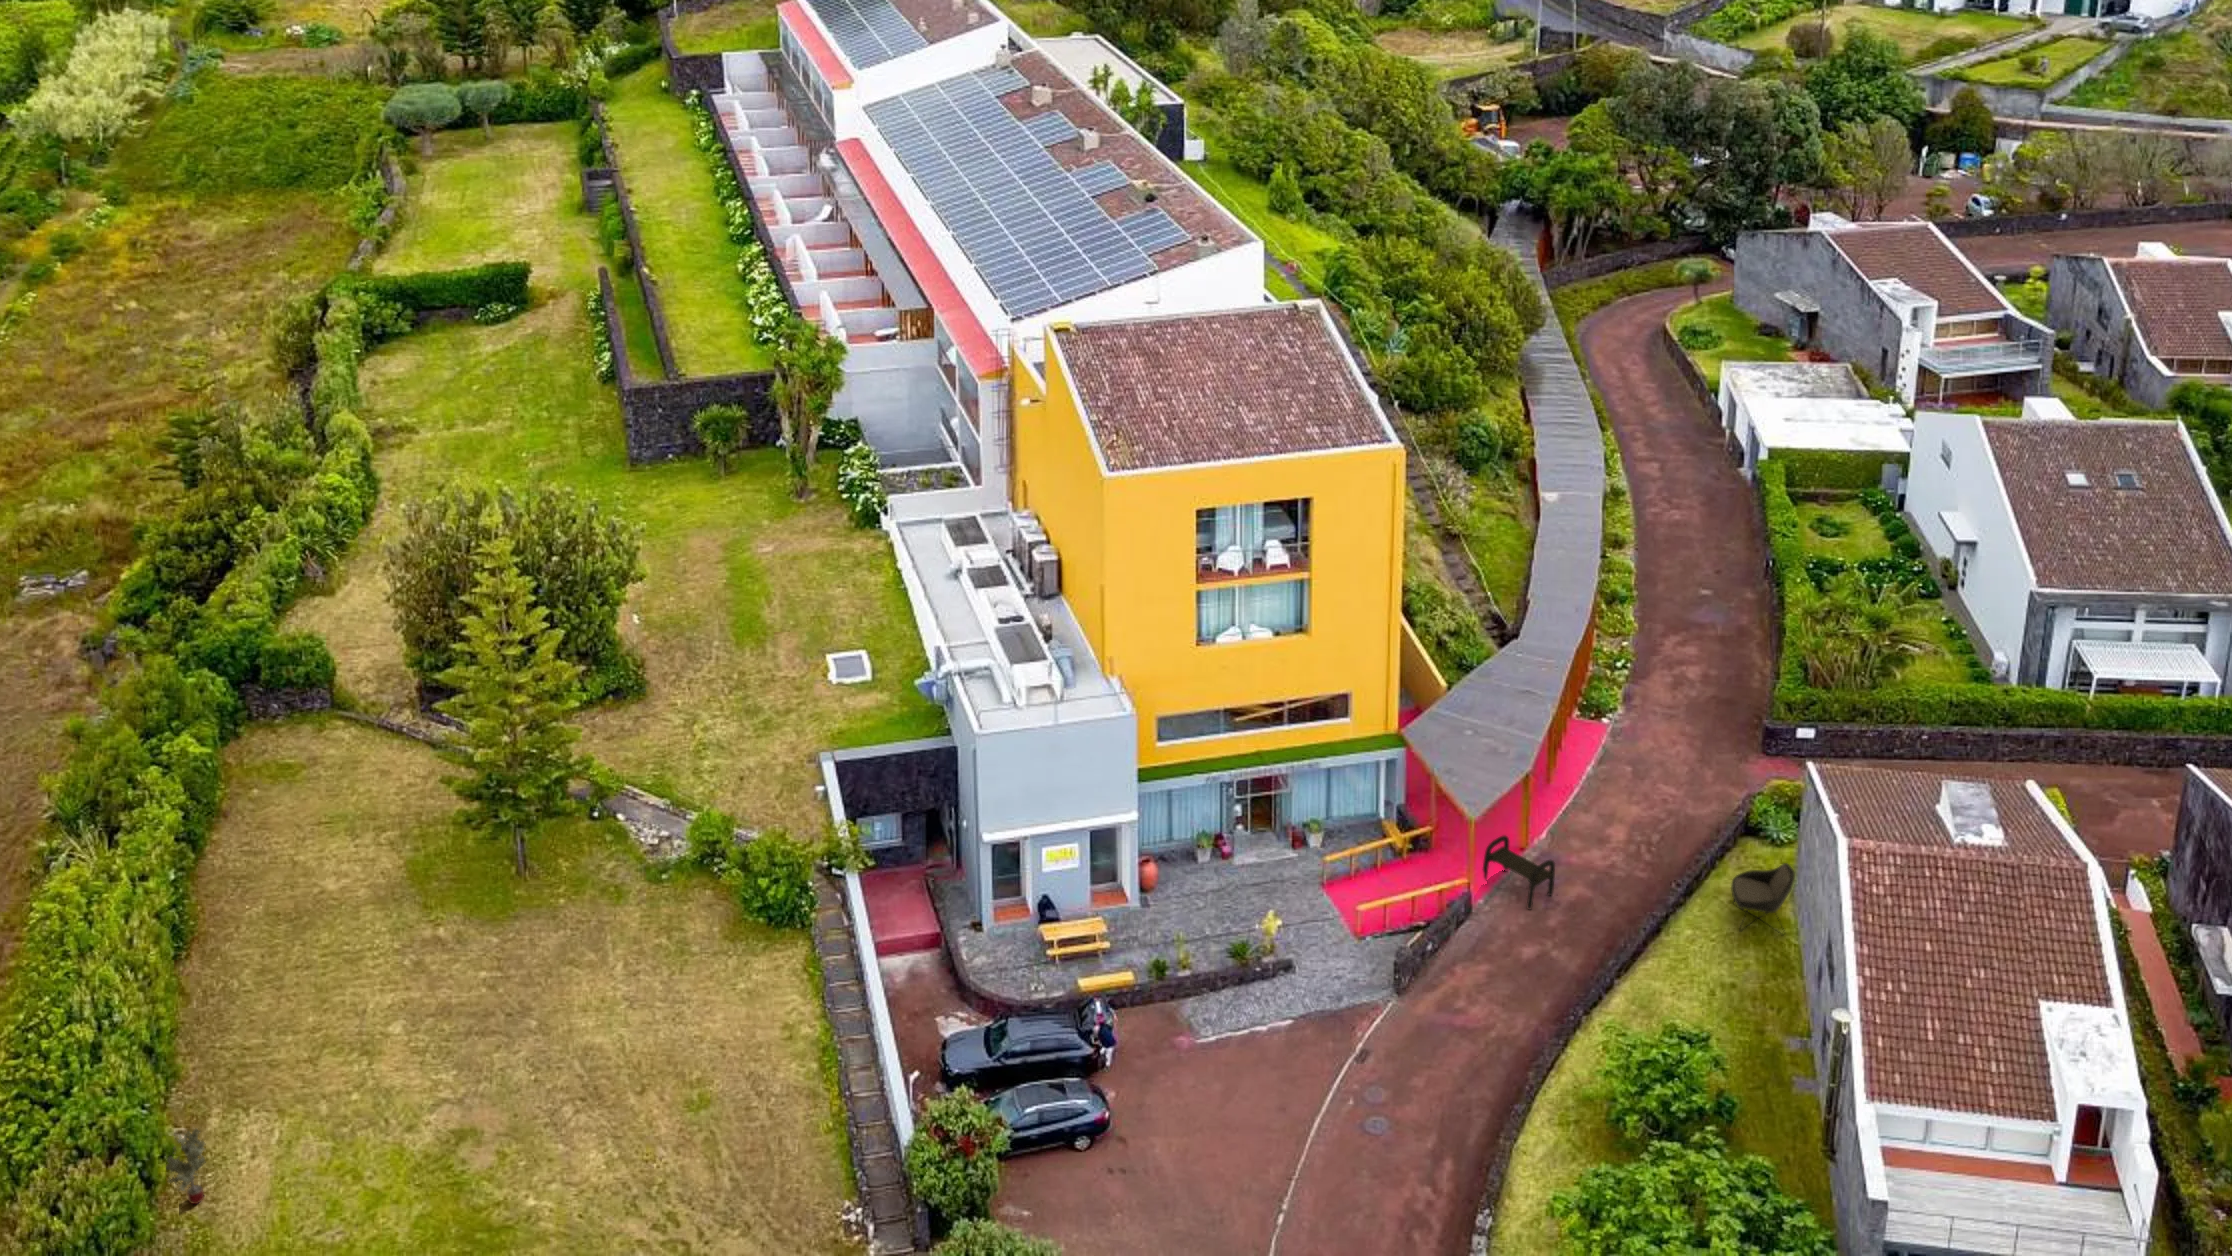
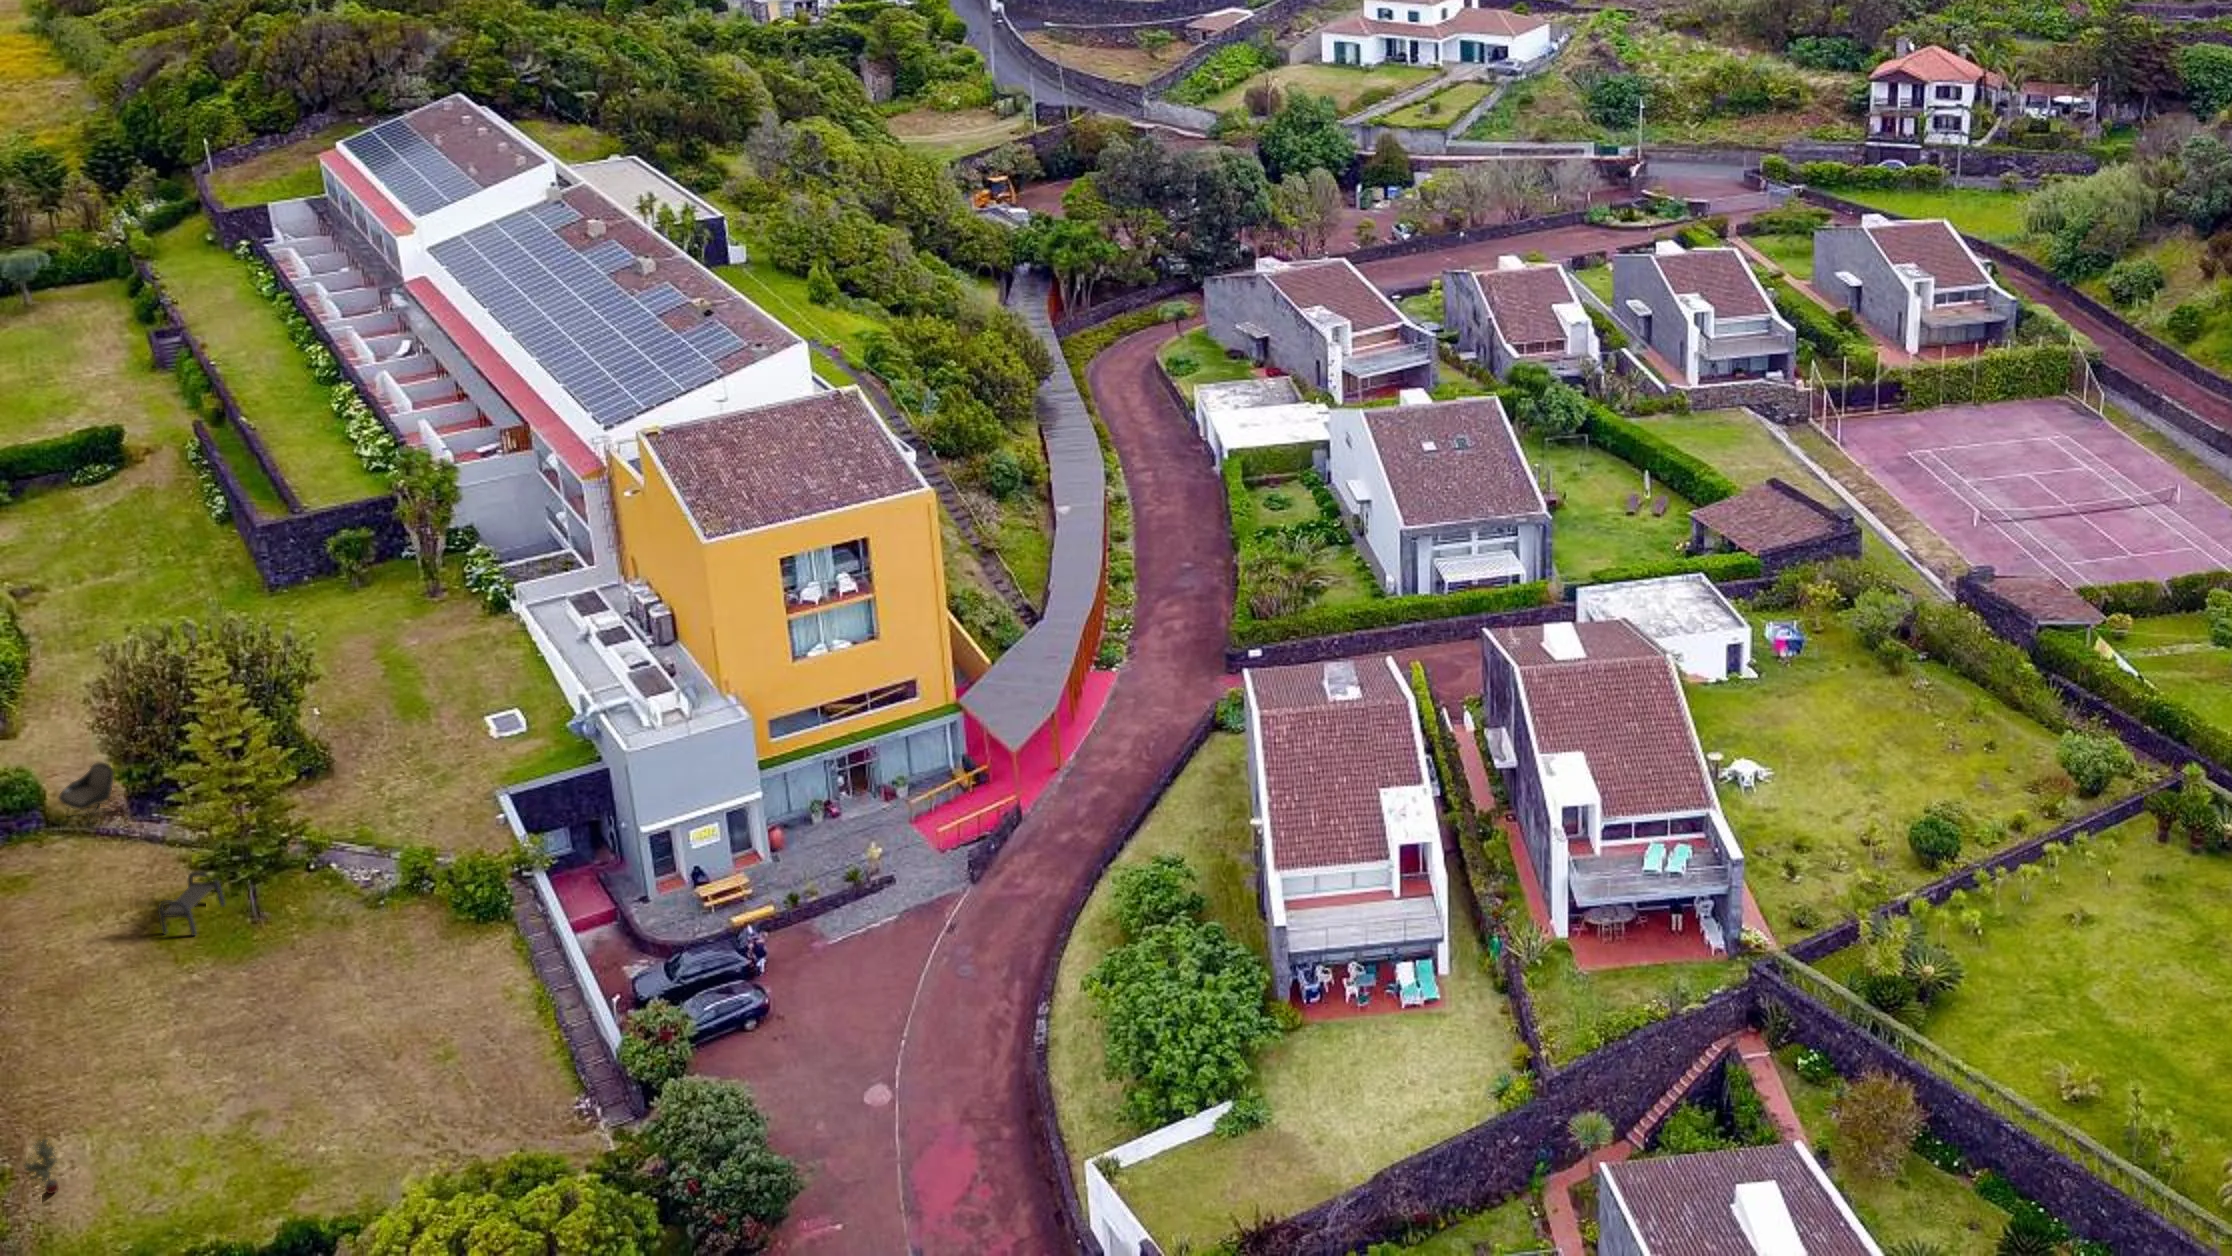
bench: present [1483,836,1555,909] -> present [158,872,225,936]
lounge chair: present [1731,863,1795,935] -> present [59,763,123,816]

